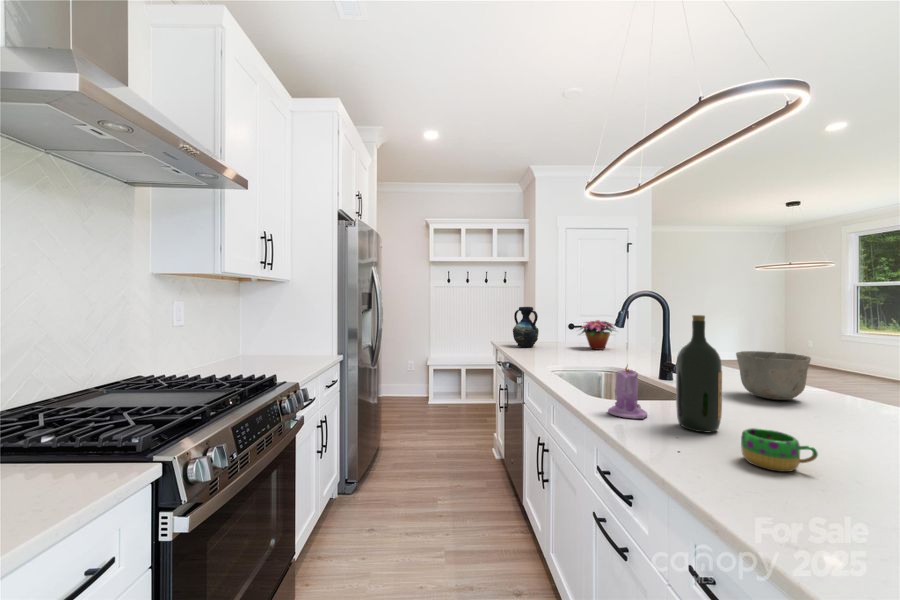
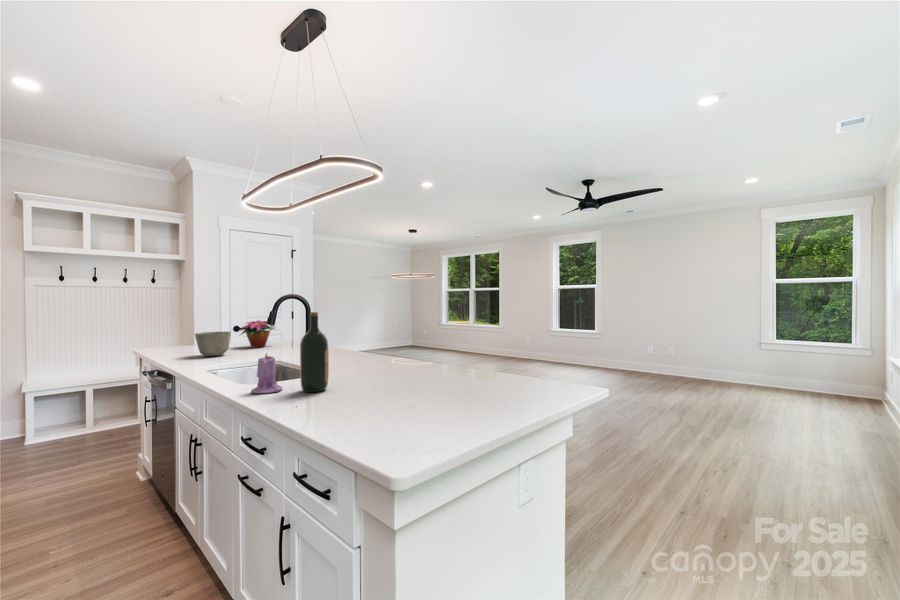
vase: present [513,307,539,347] -> none [162,309,195,352]
ceramic bowl: present [736,351,811,400] -> present [195,332,231,356]
mug: present [741,428,818,472] -> none [331,380,367,403]

